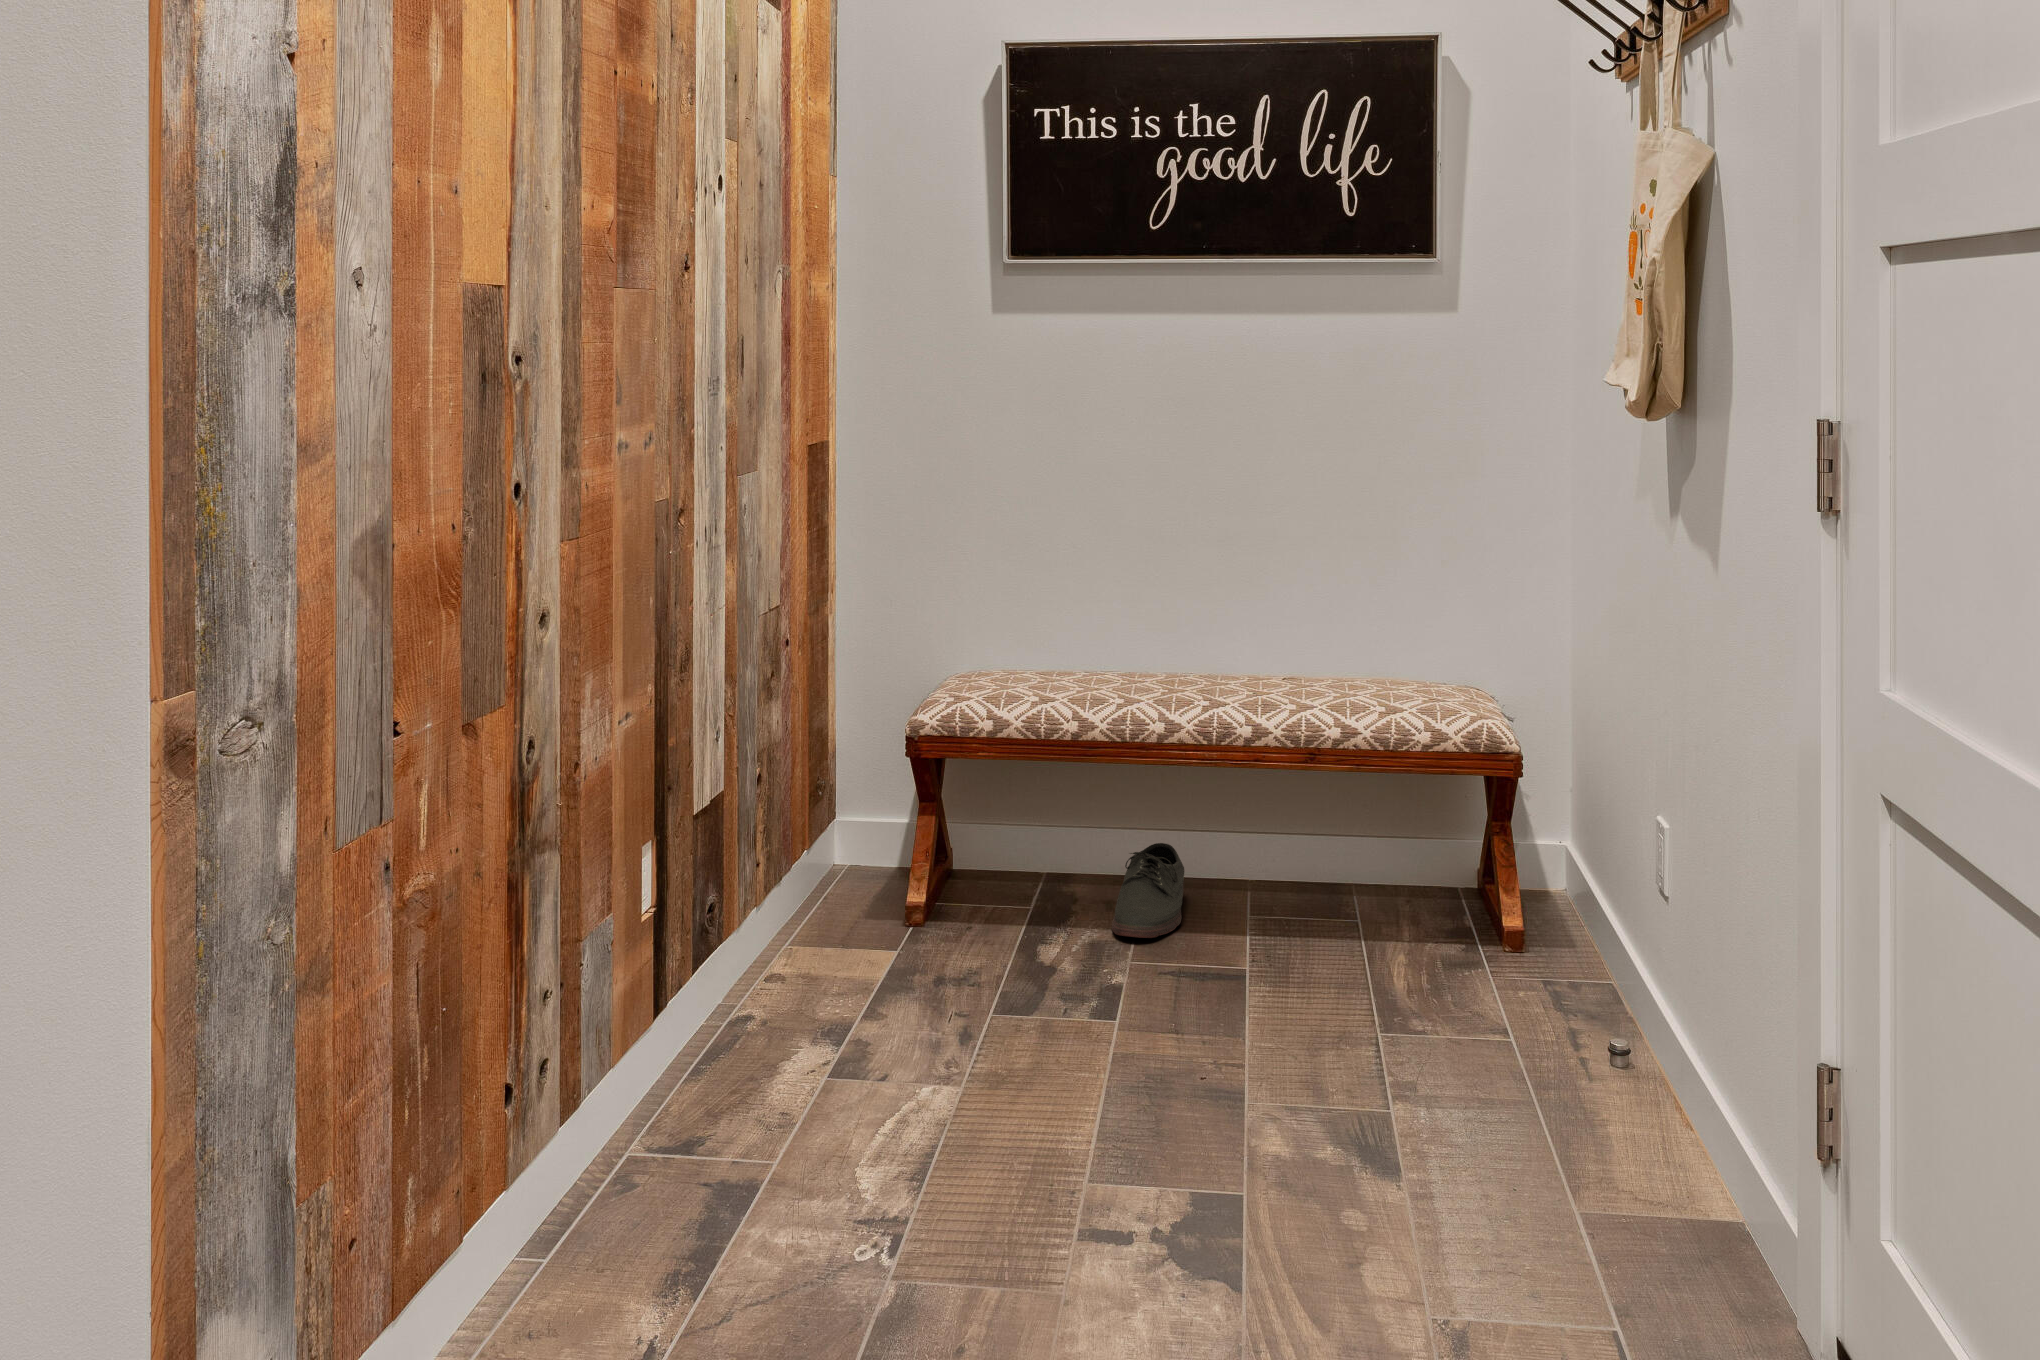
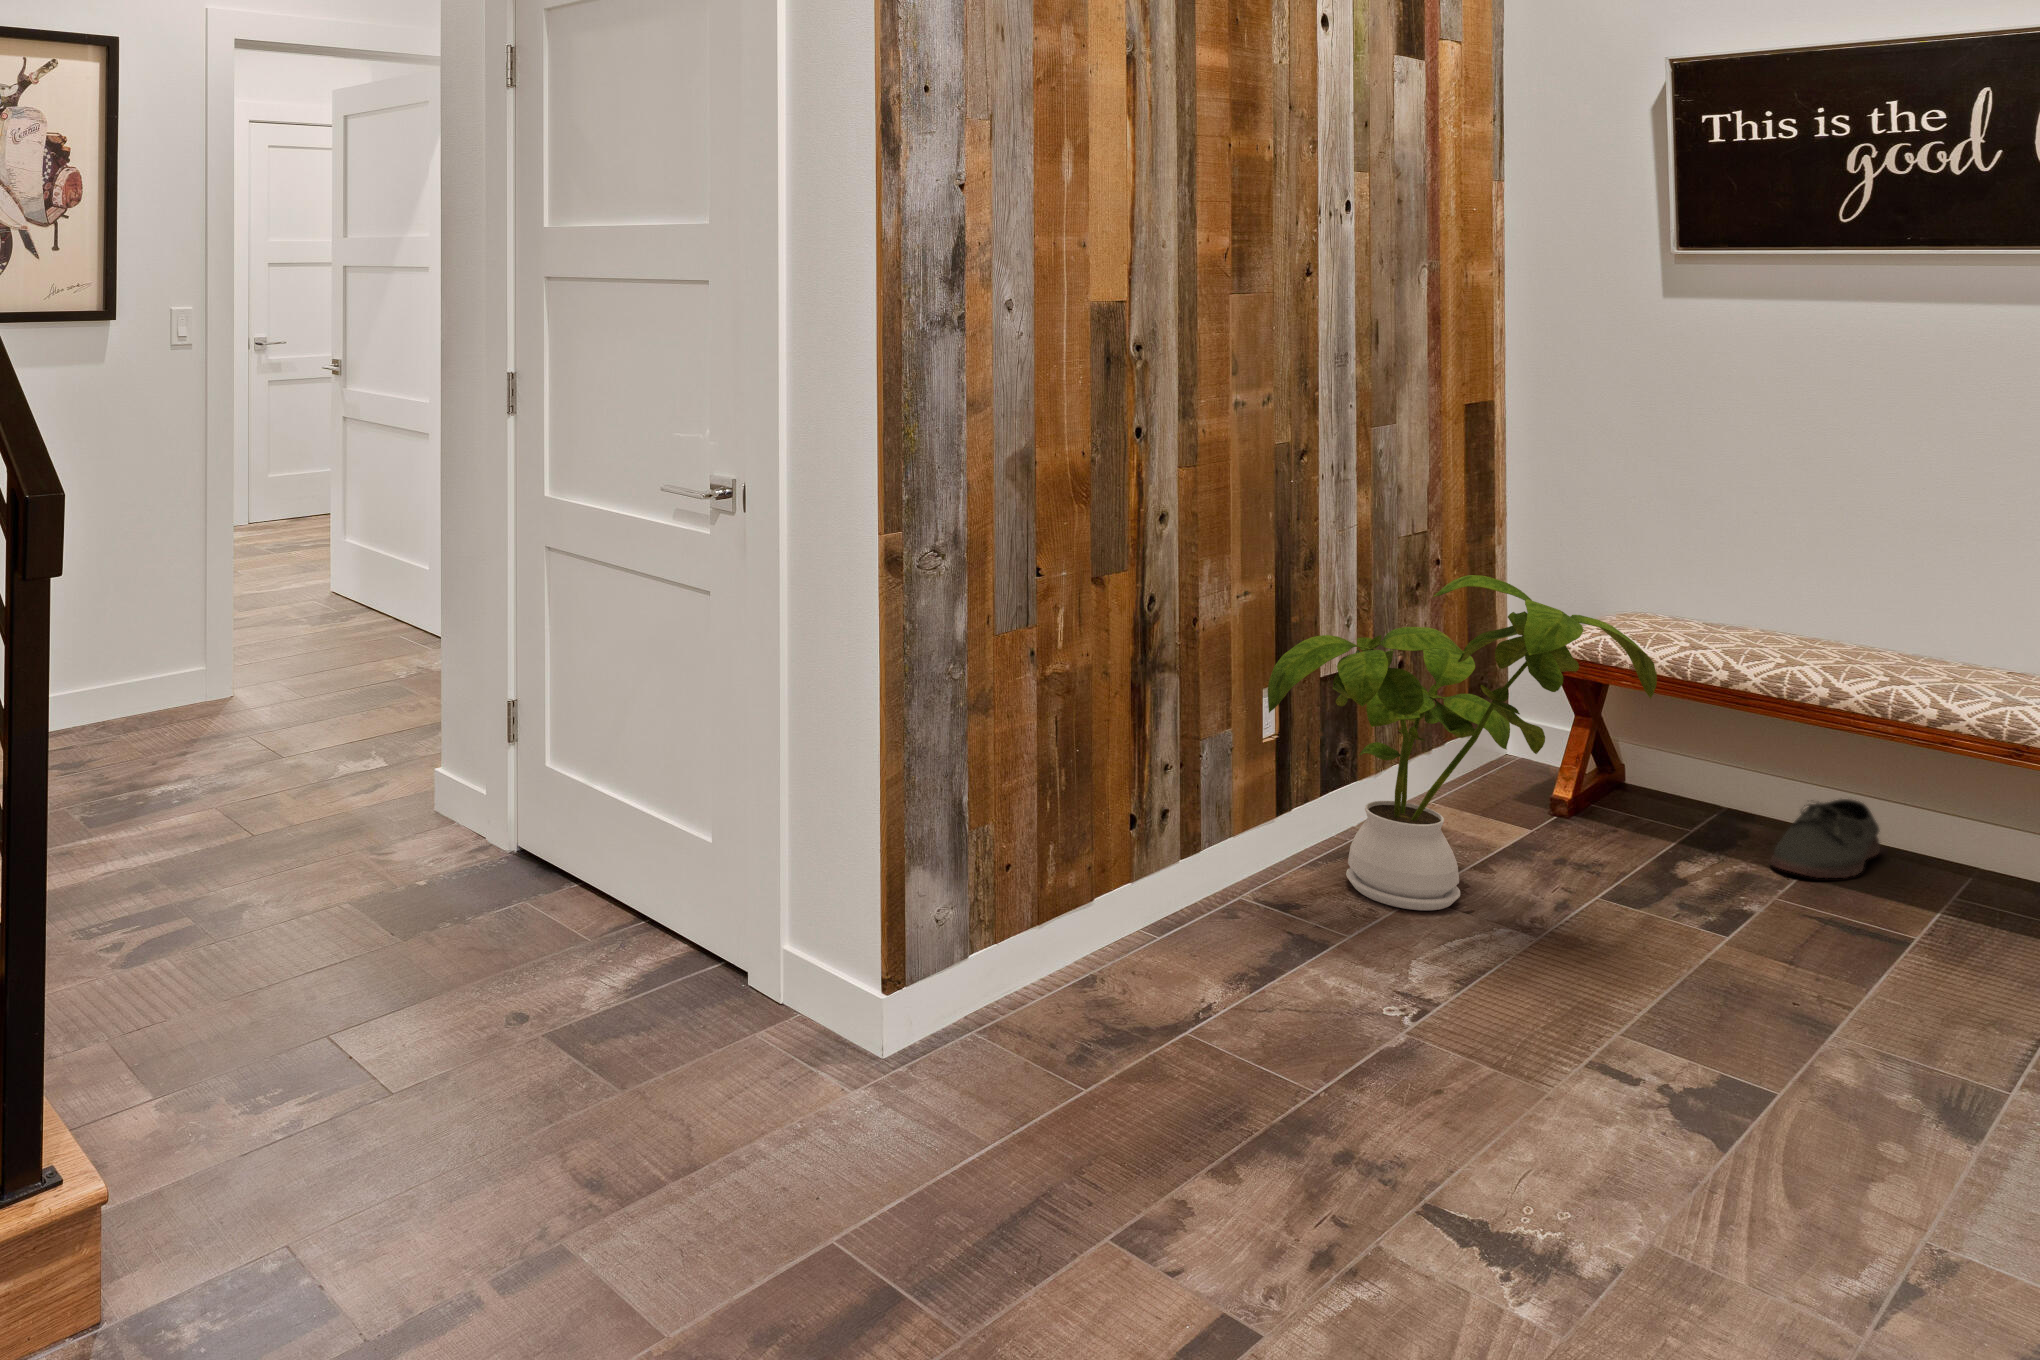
house plant: none [667,651,1077,1104] -> present [1268,575,1657,910]

